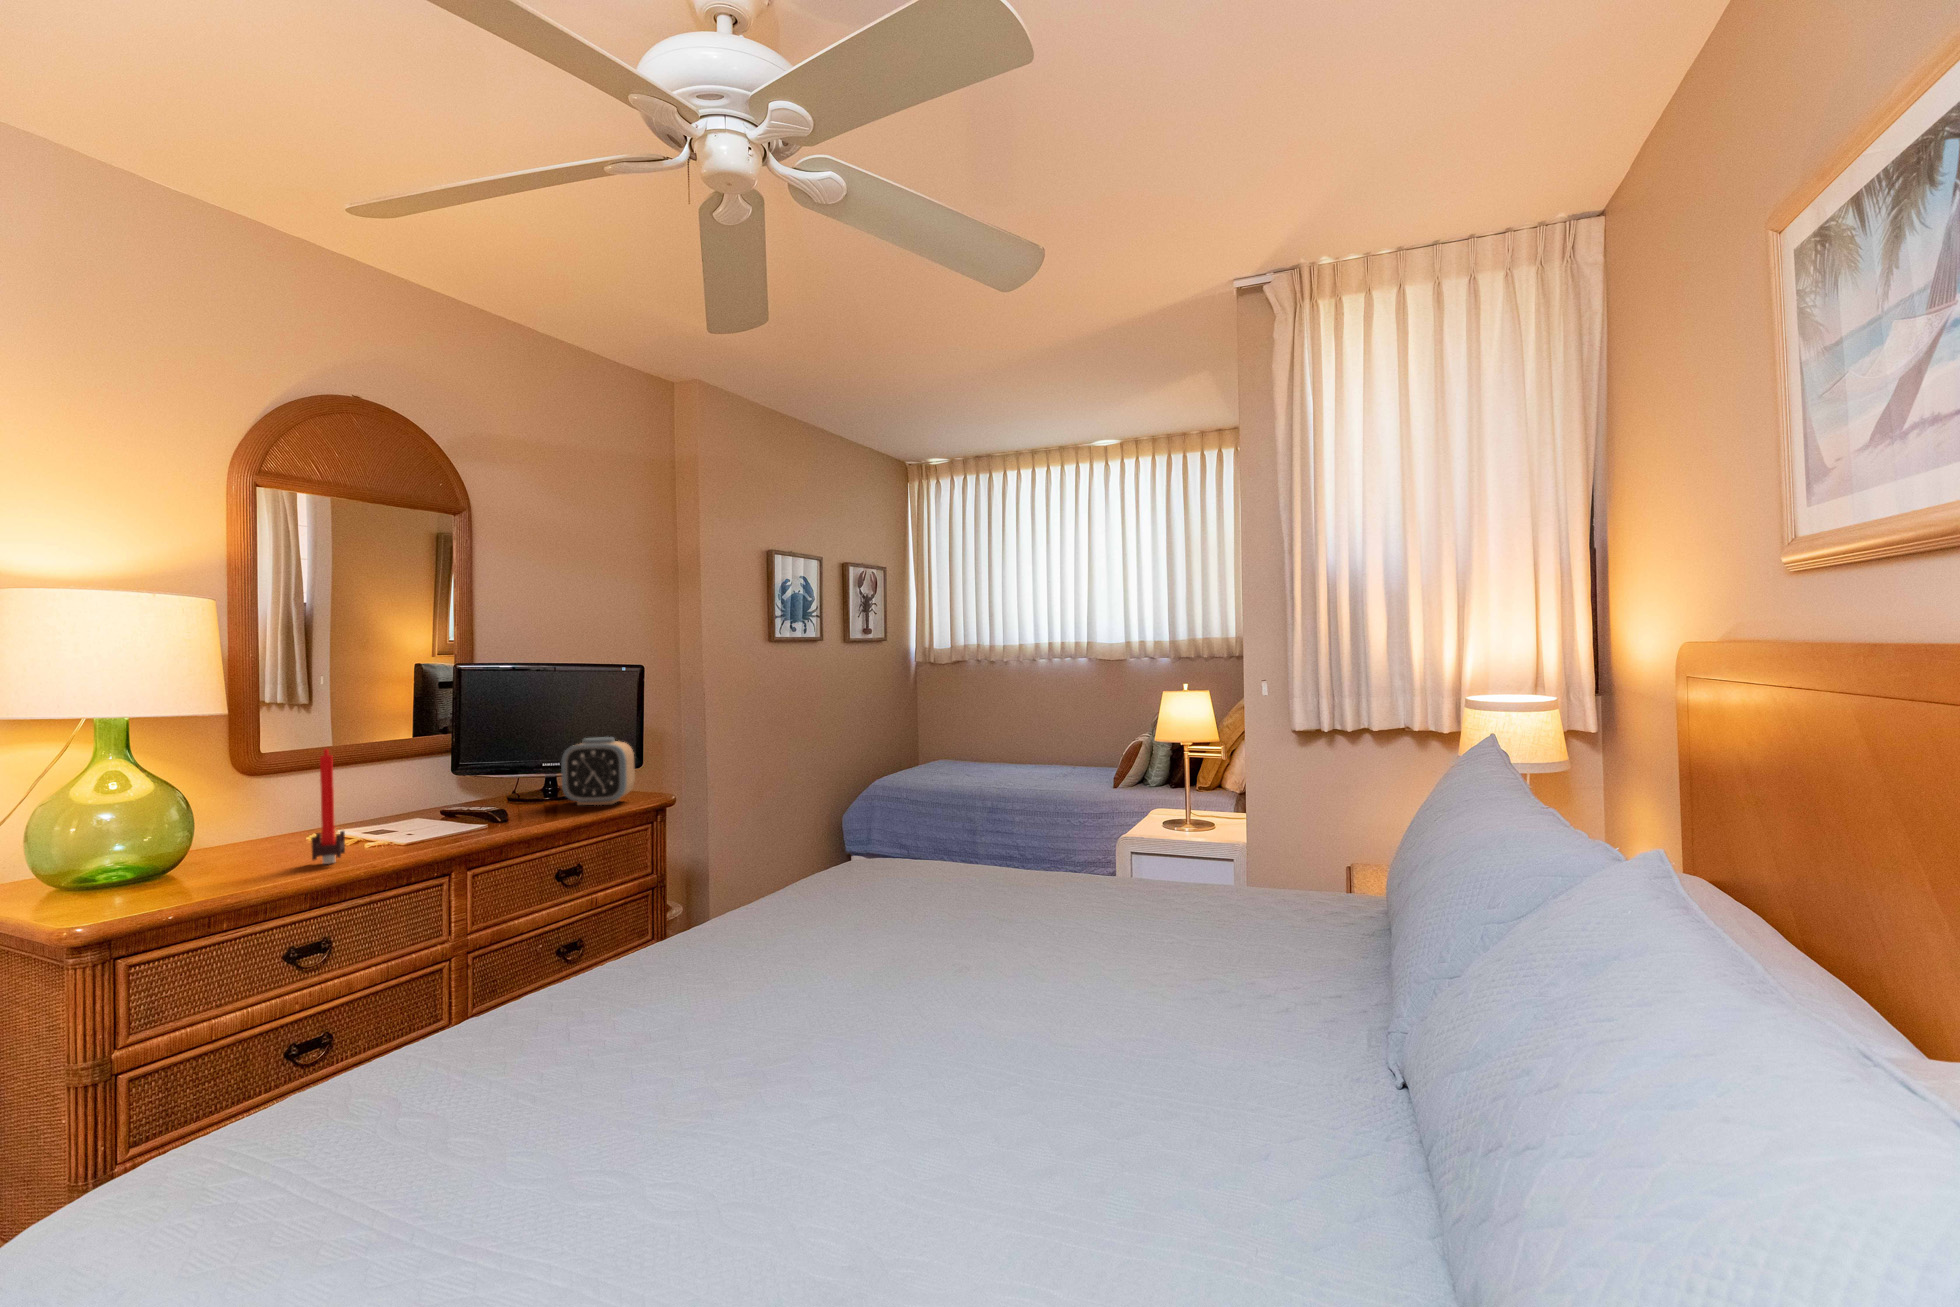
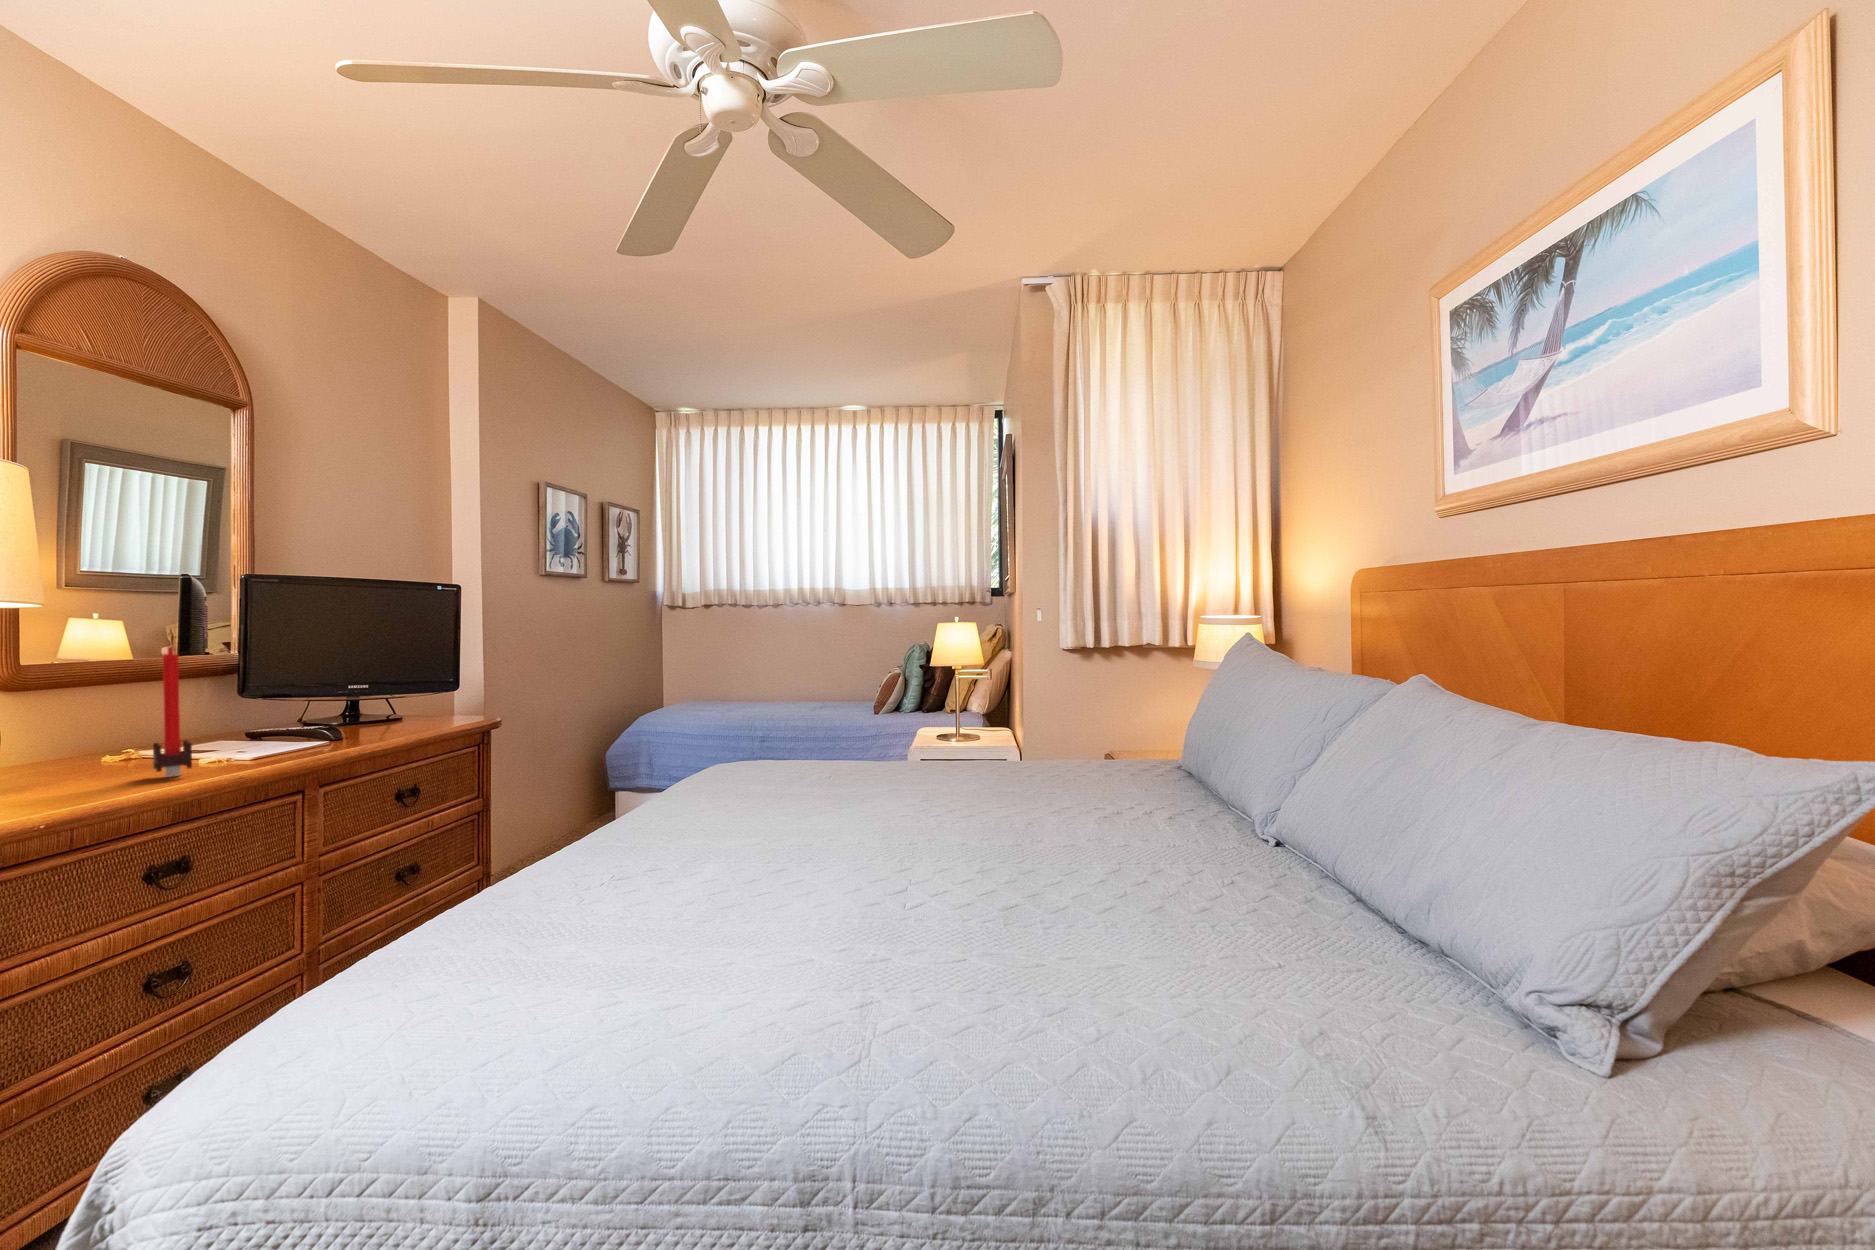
alarm clock: present [561,737,635,805] -> none [380,656,461,727]

